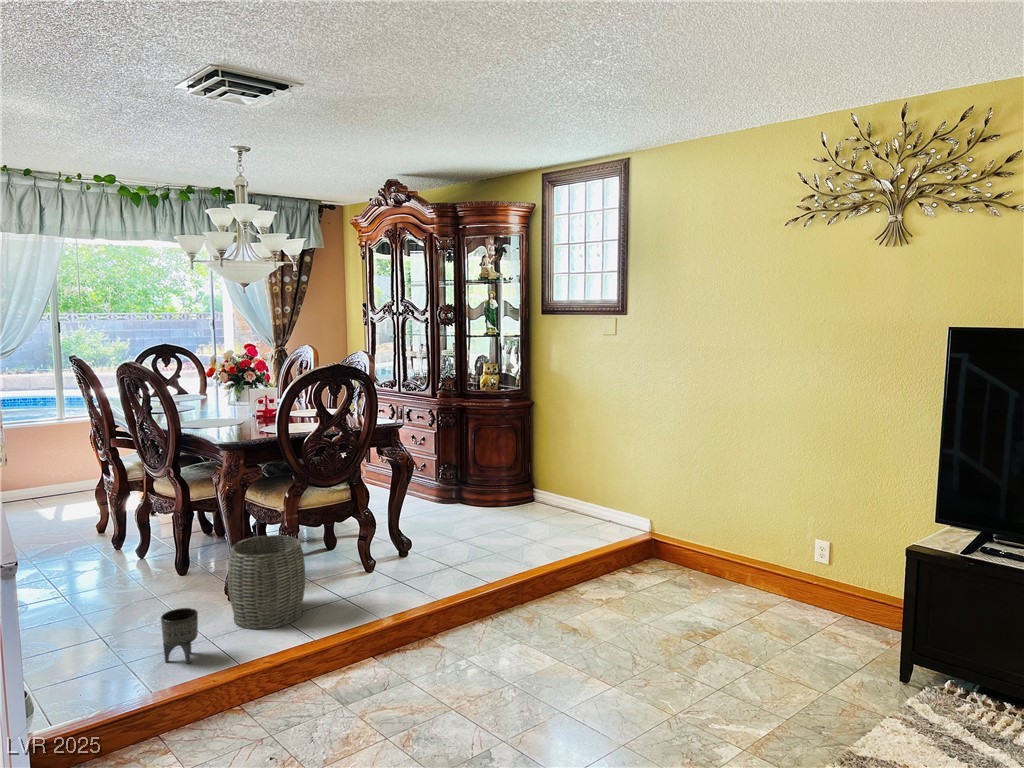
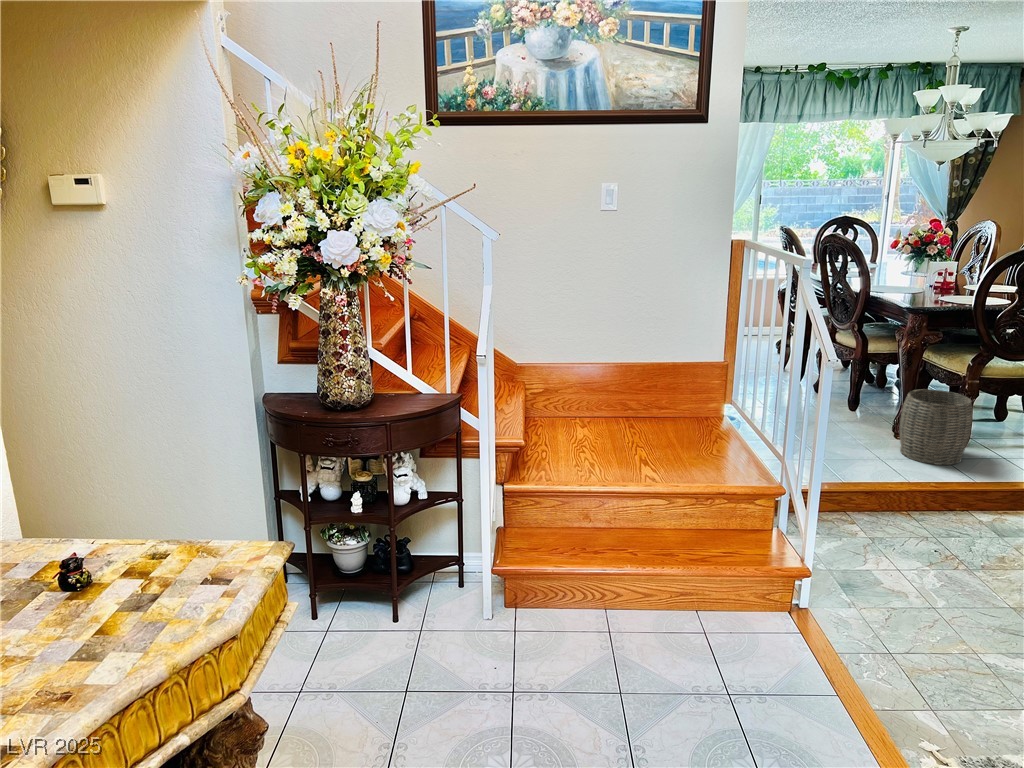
planter: present [161,608,198,664] -> none [849,430,879,471]

